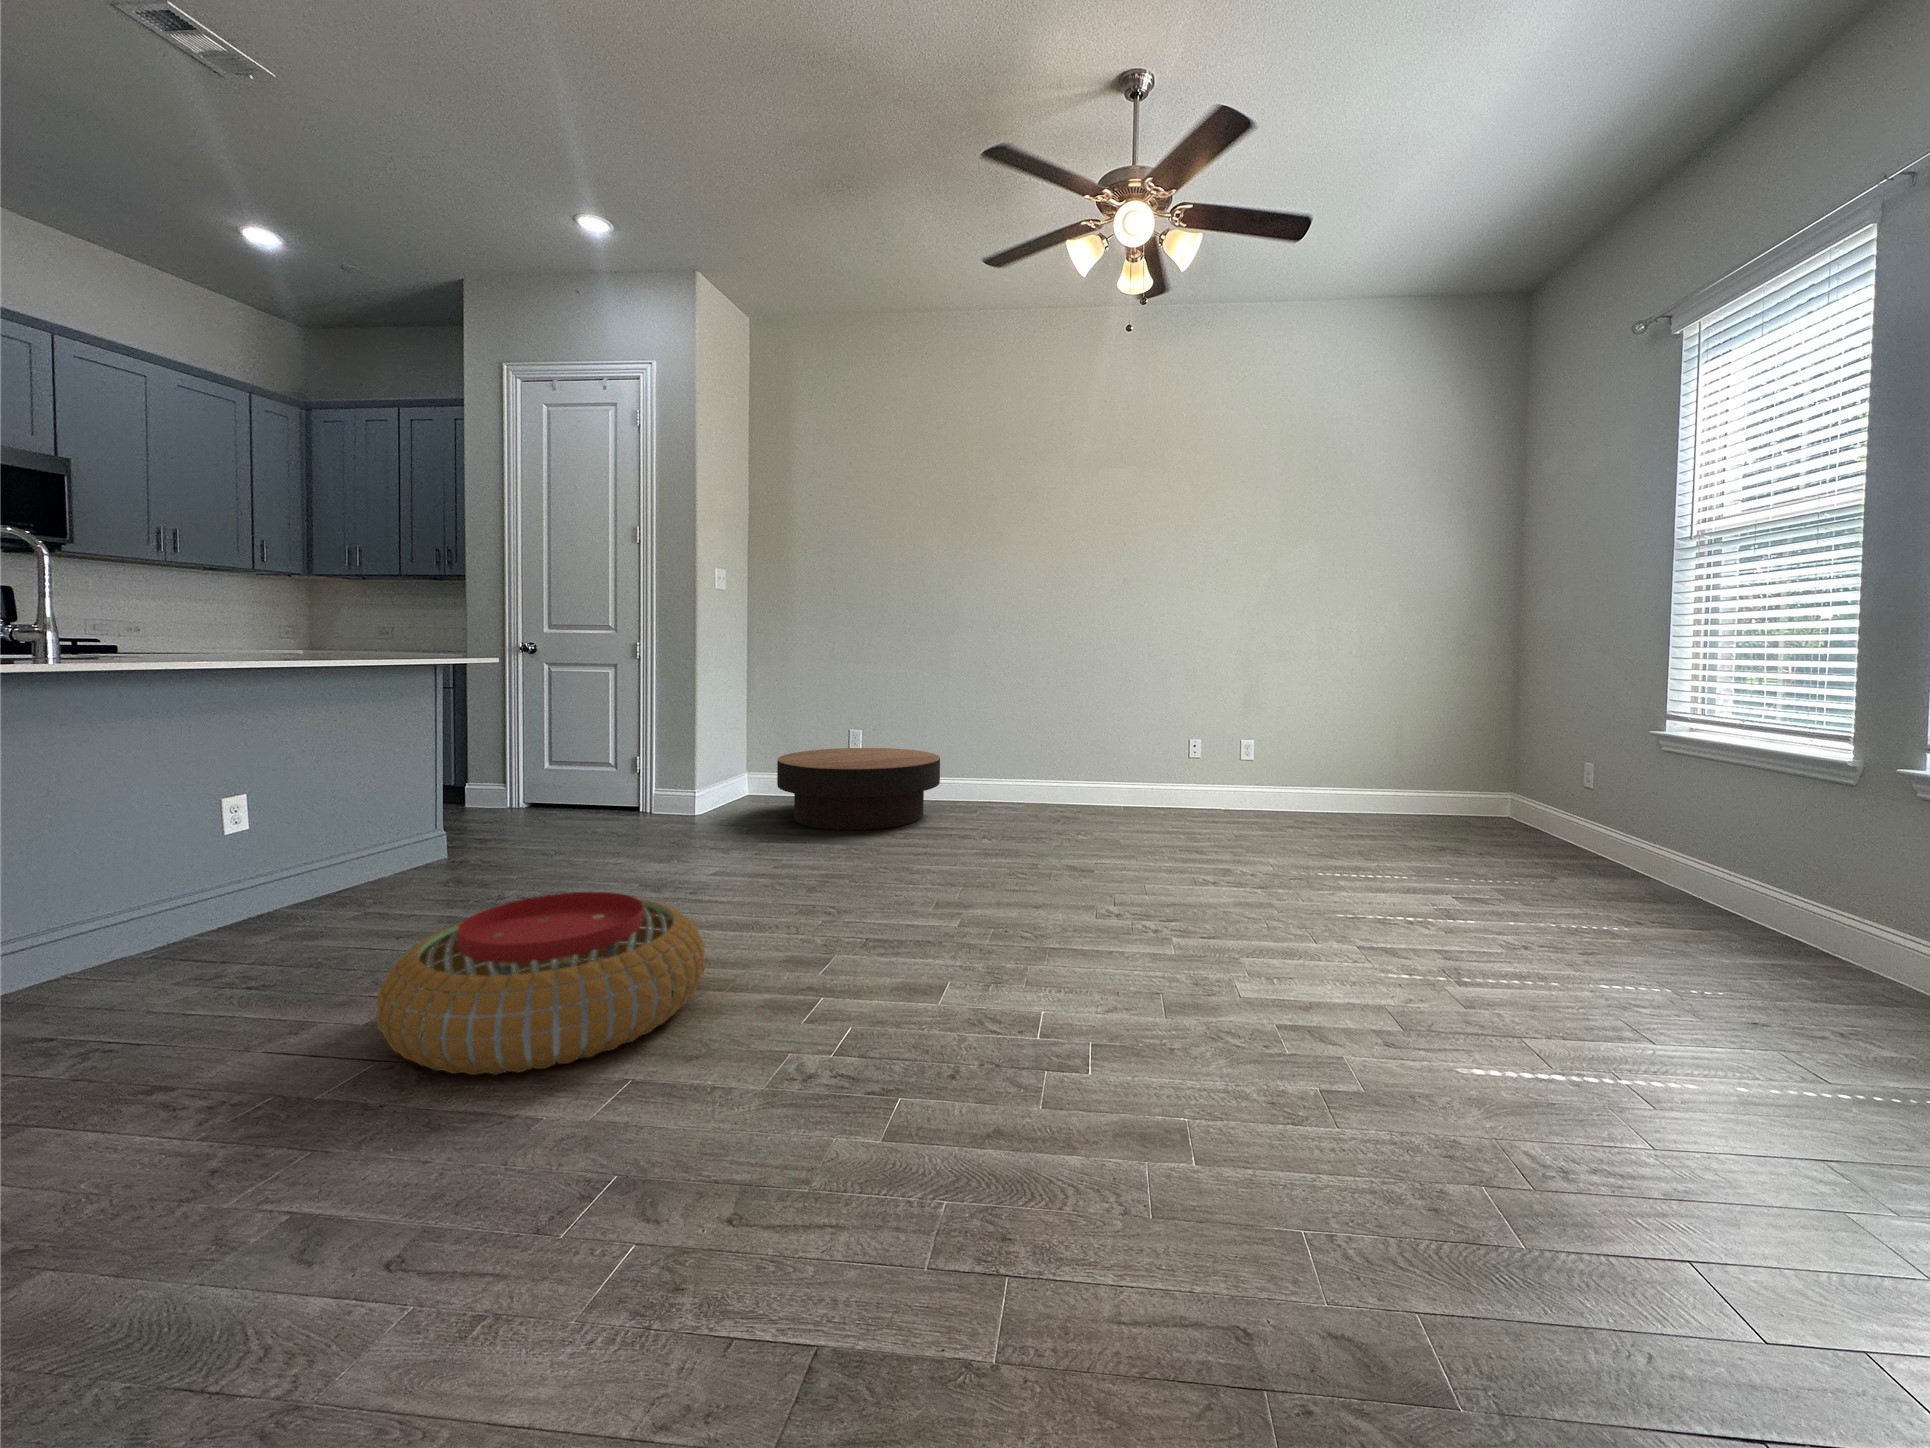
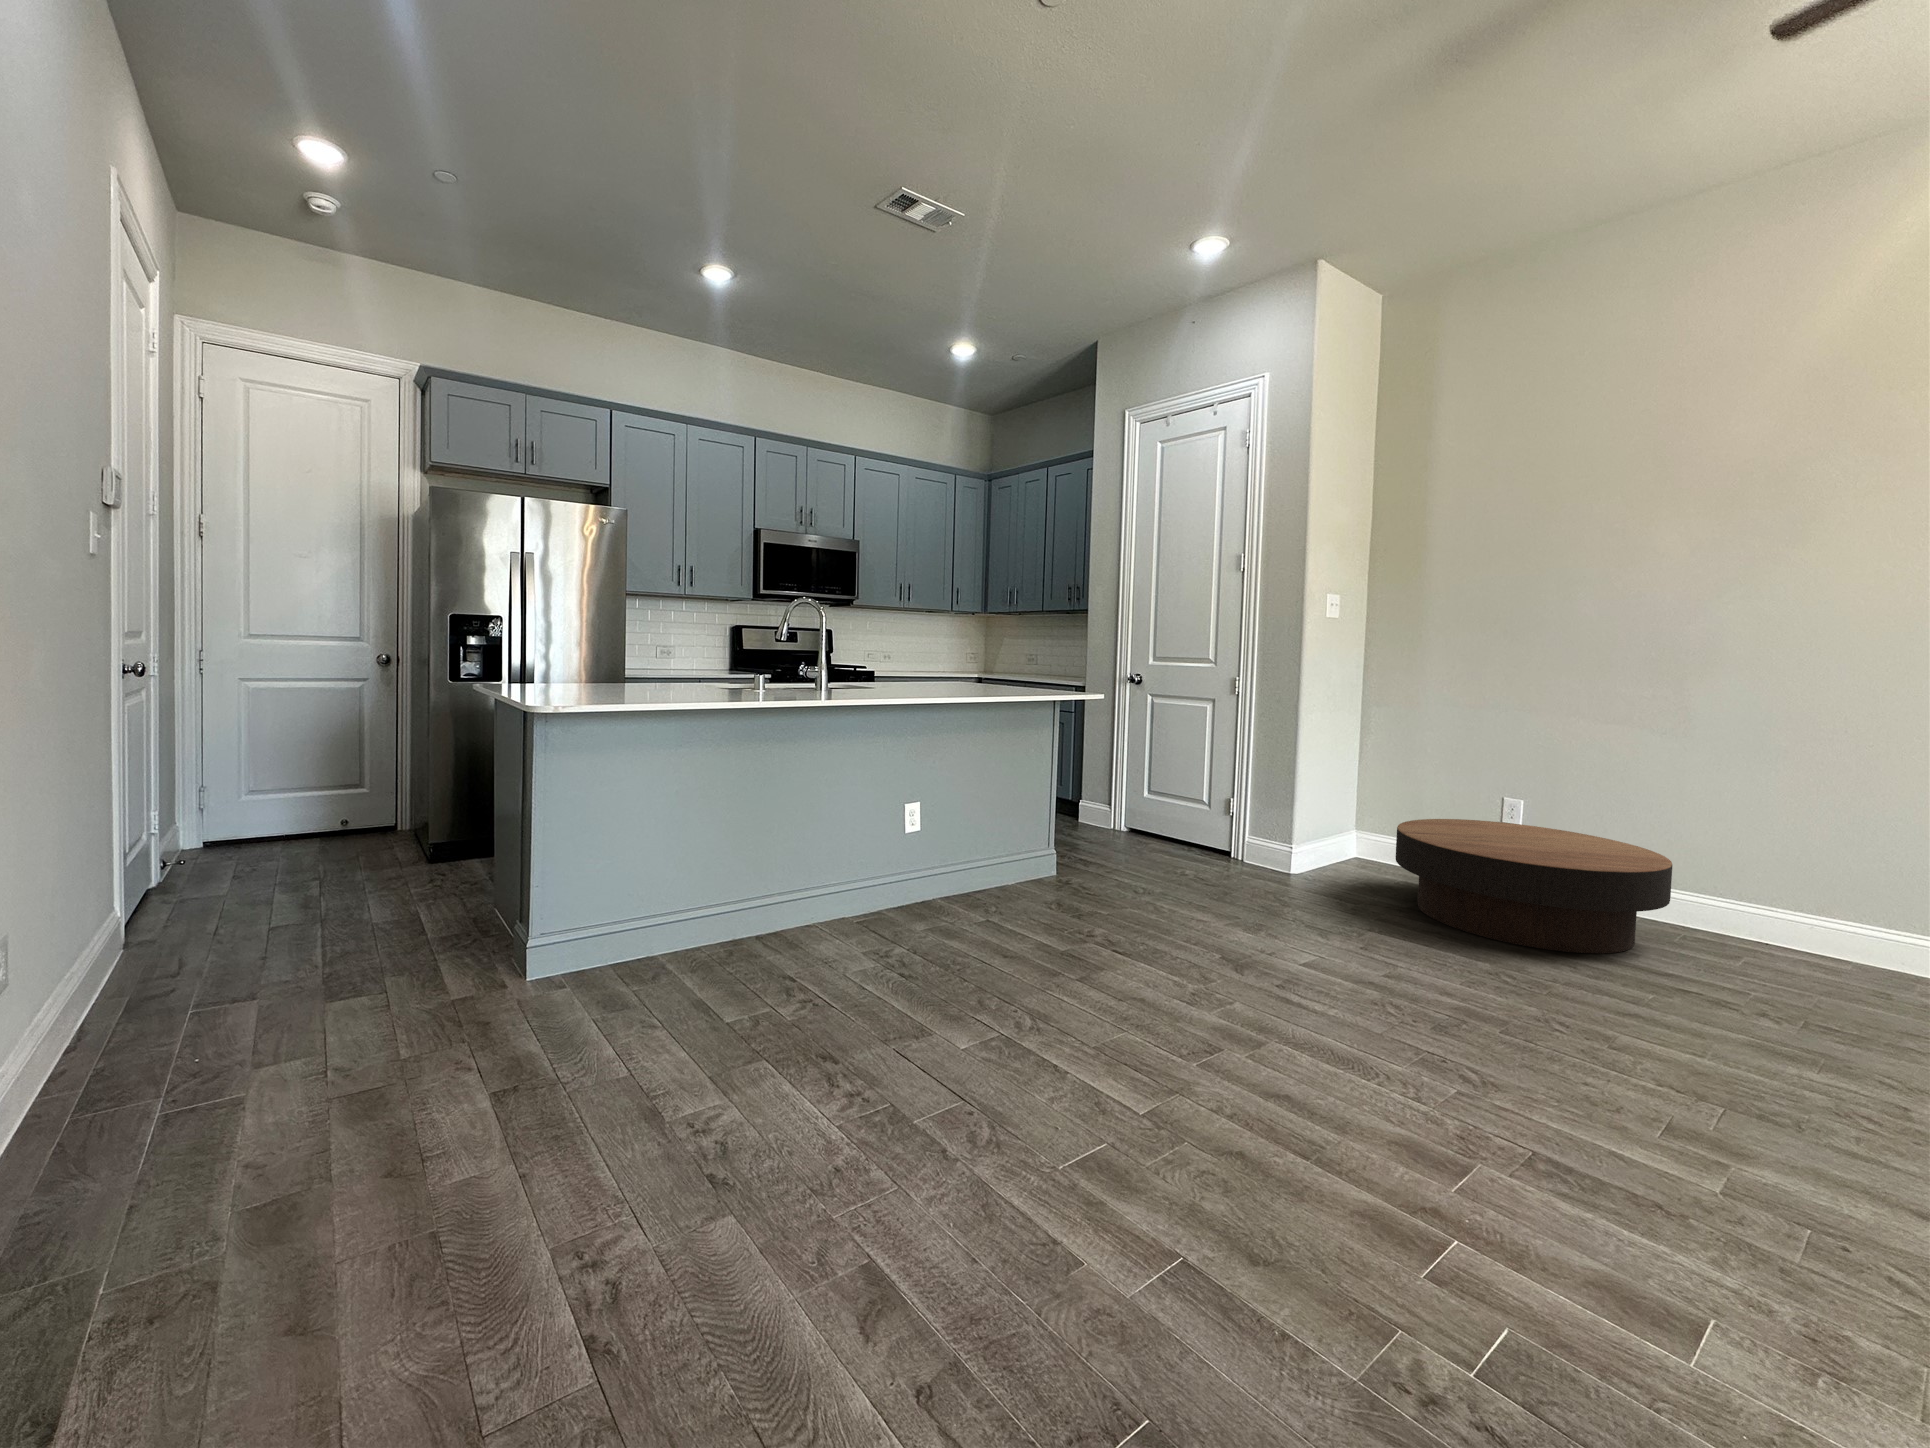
pouf: present [377,892,705,1075] -> none [964,968,1285,1195]

